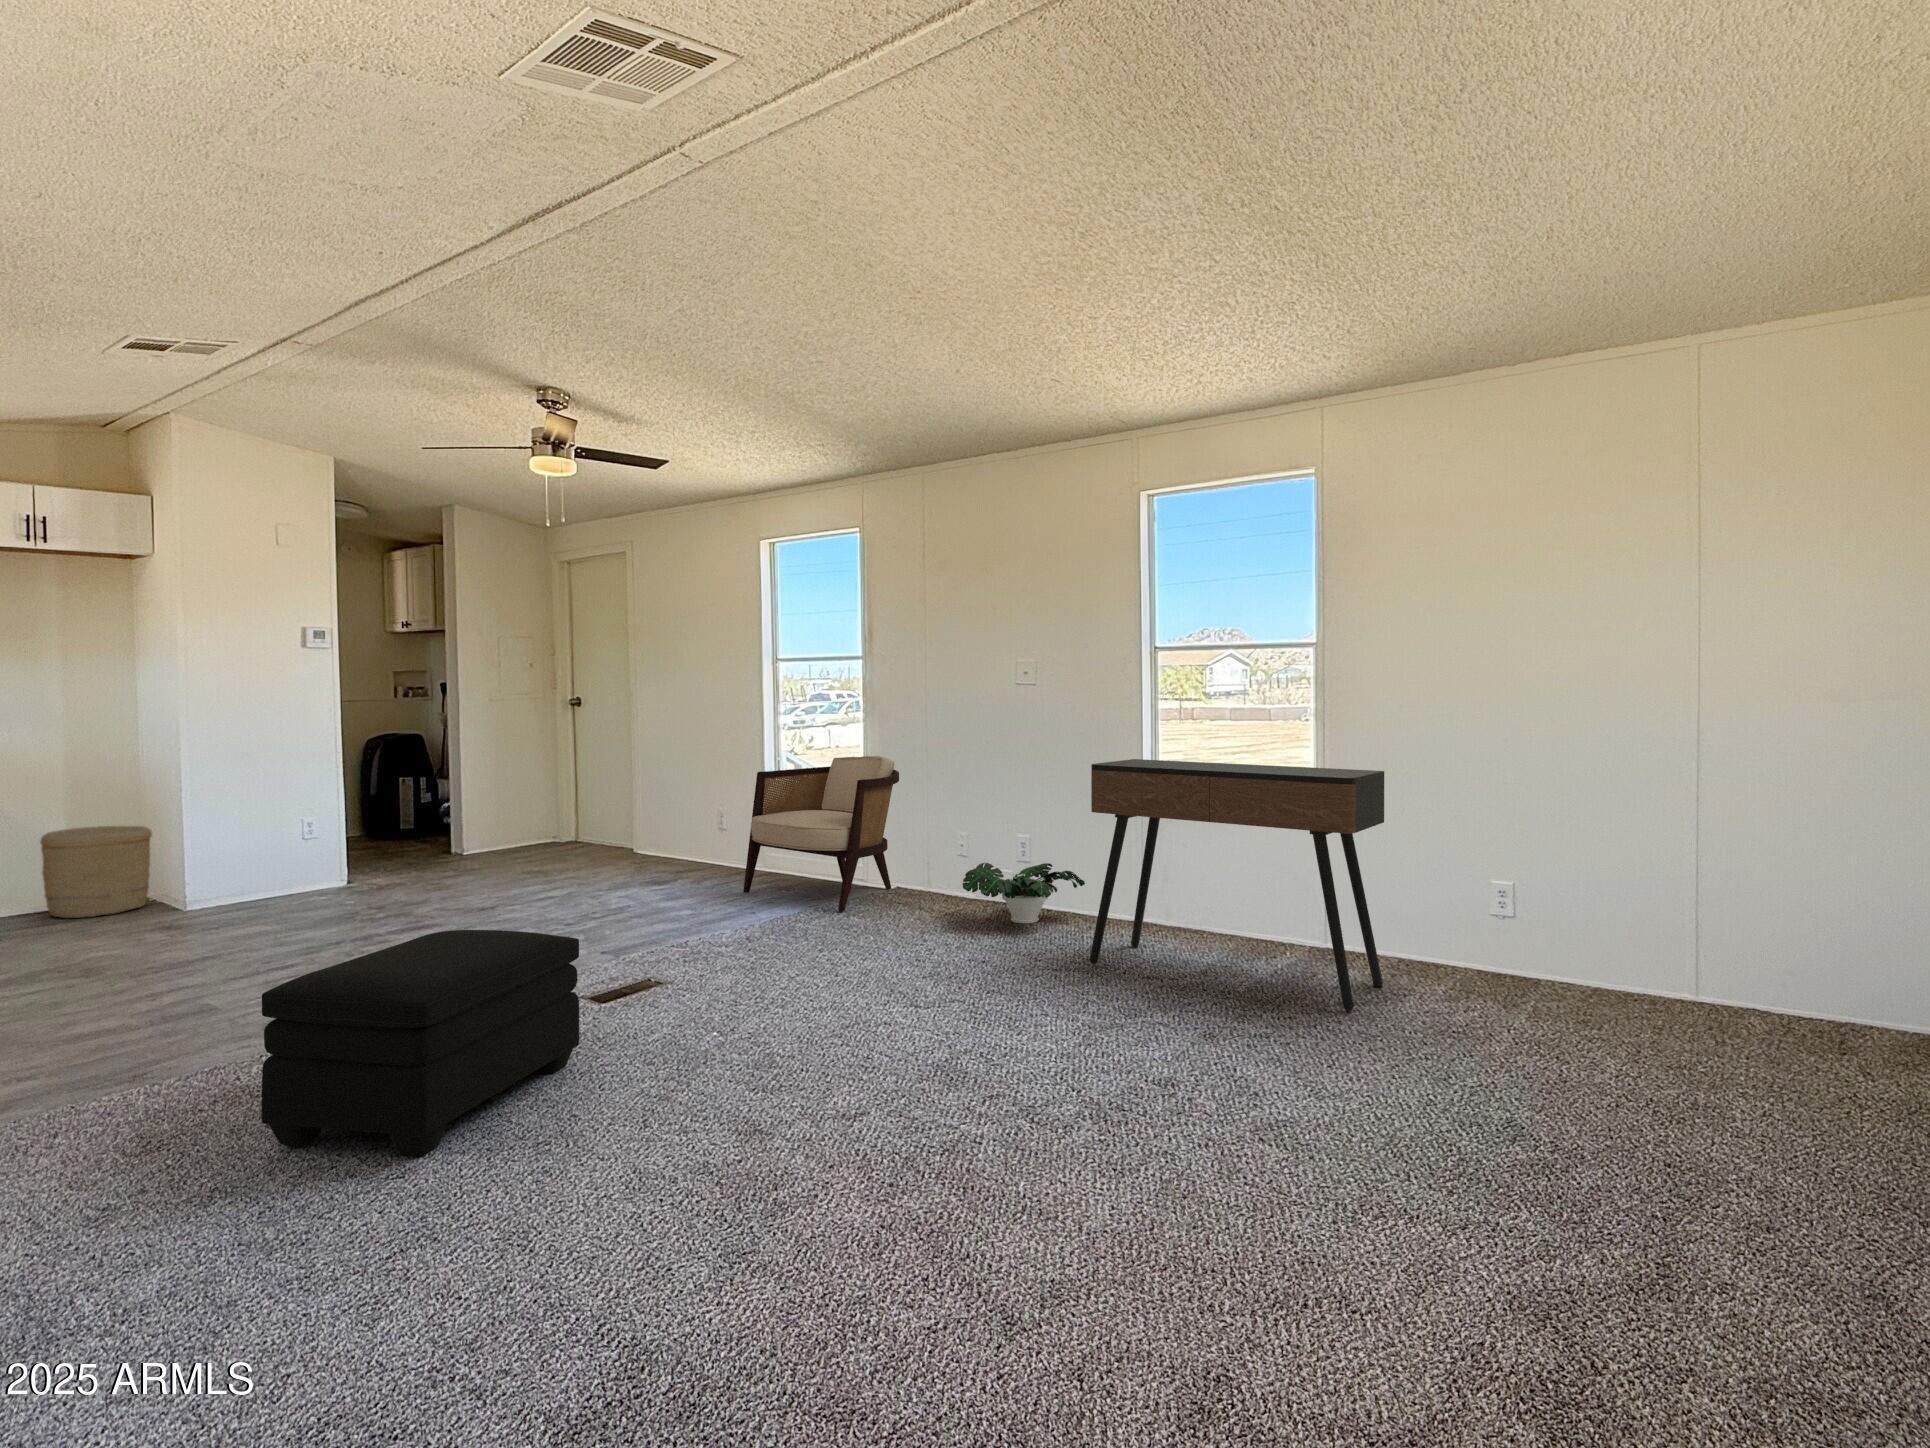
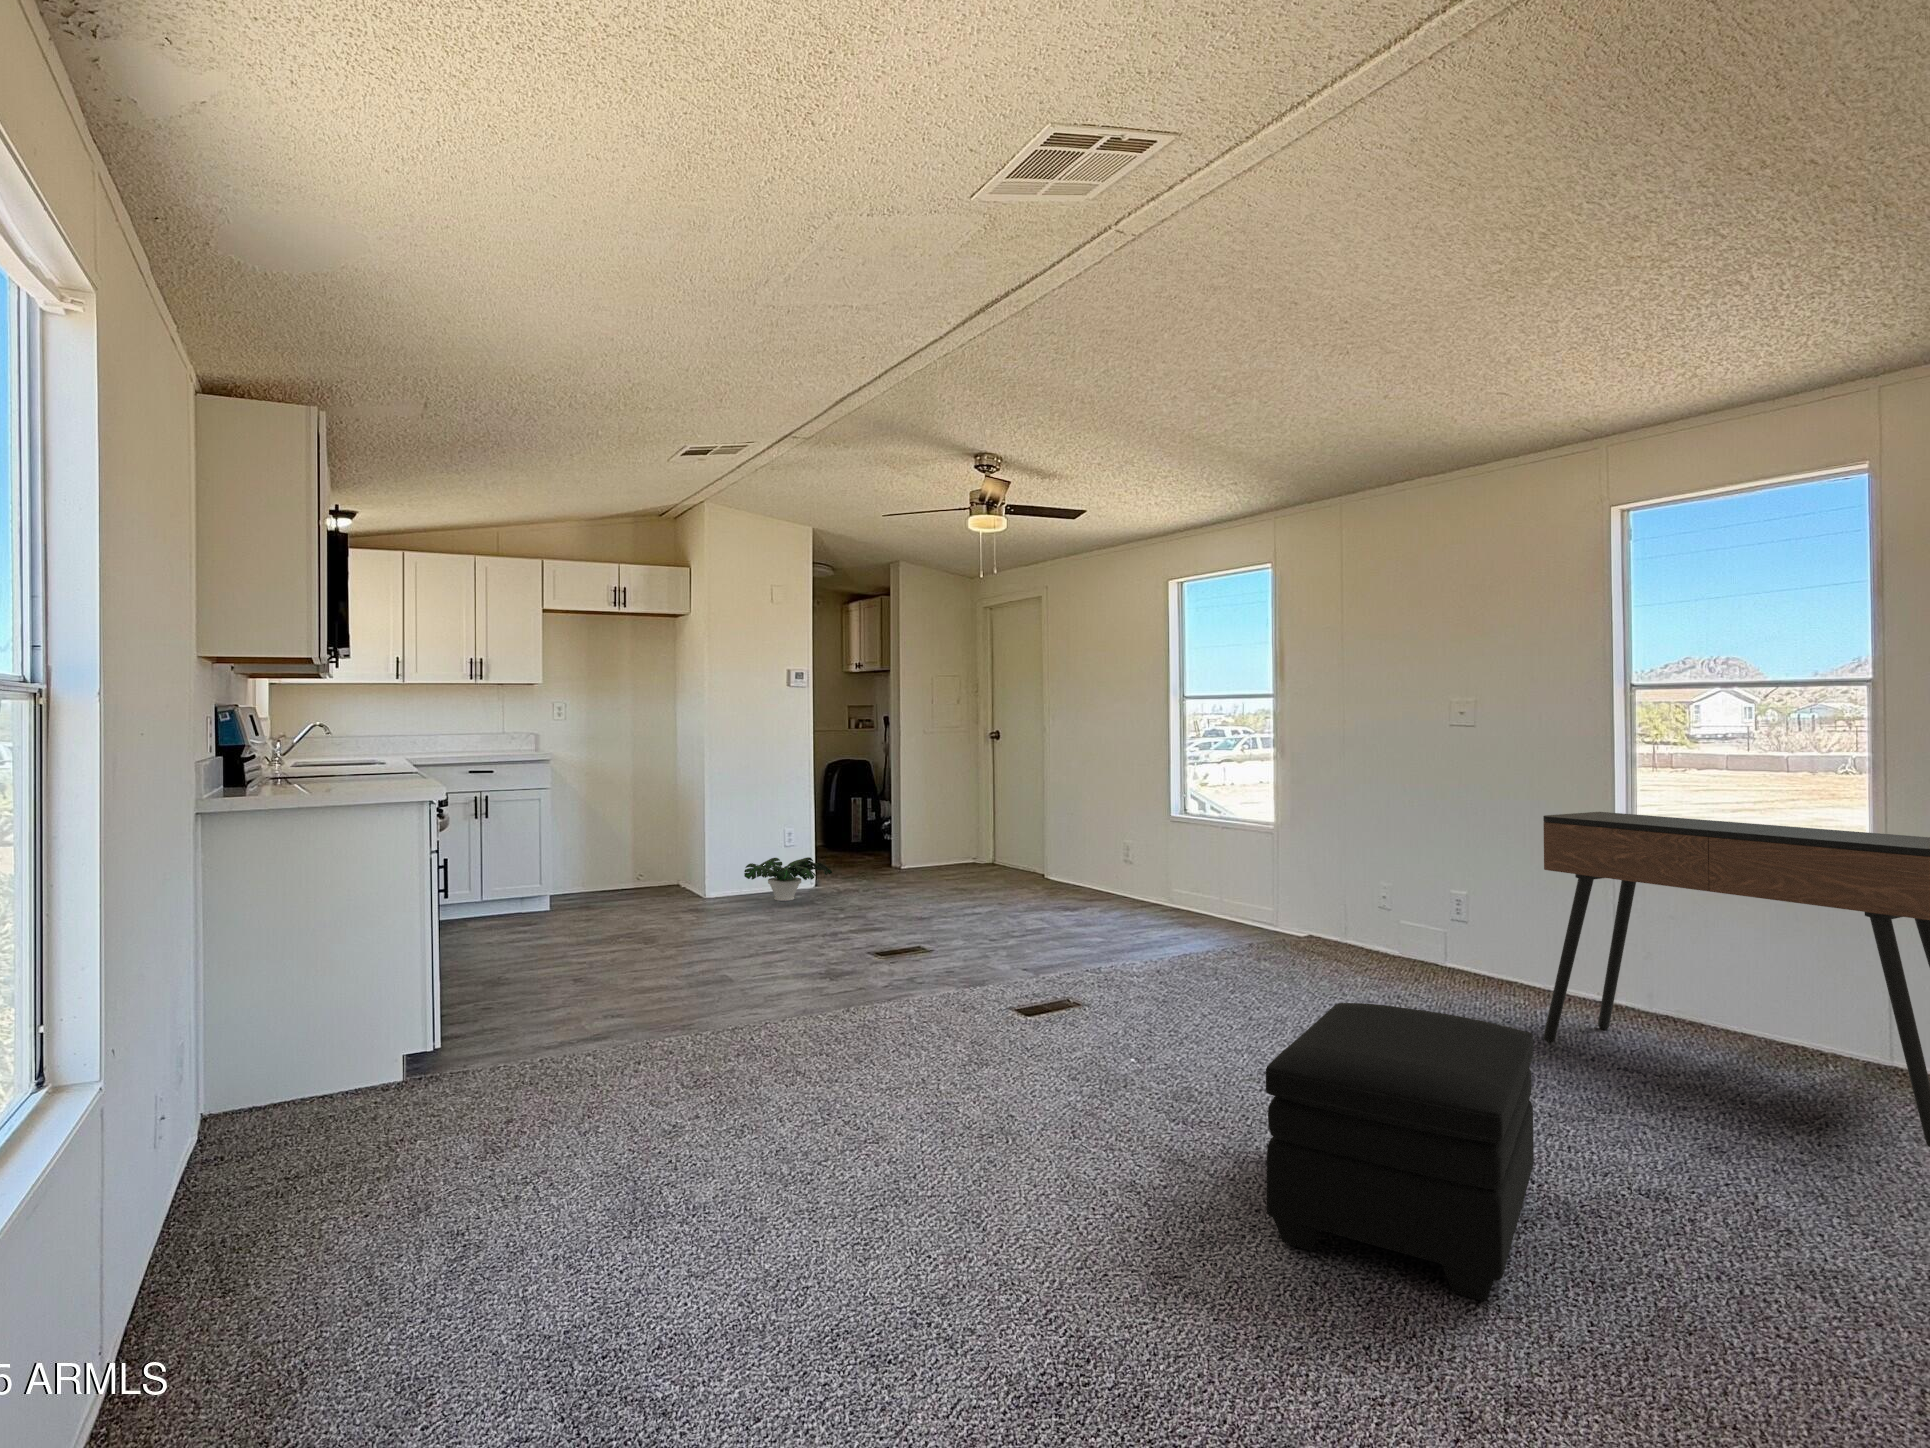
armchair: present [743,756,899,912] -> none [1148,797,1308,954]
woven basket: present [40,826,152,918] -> none [622,829,688,899]
potted plant: present [963,863,1085,924] -> present [744,857,832,901]
ottoman: present [262,930,579,1156] -> present [1266,1003,1534,1302]

